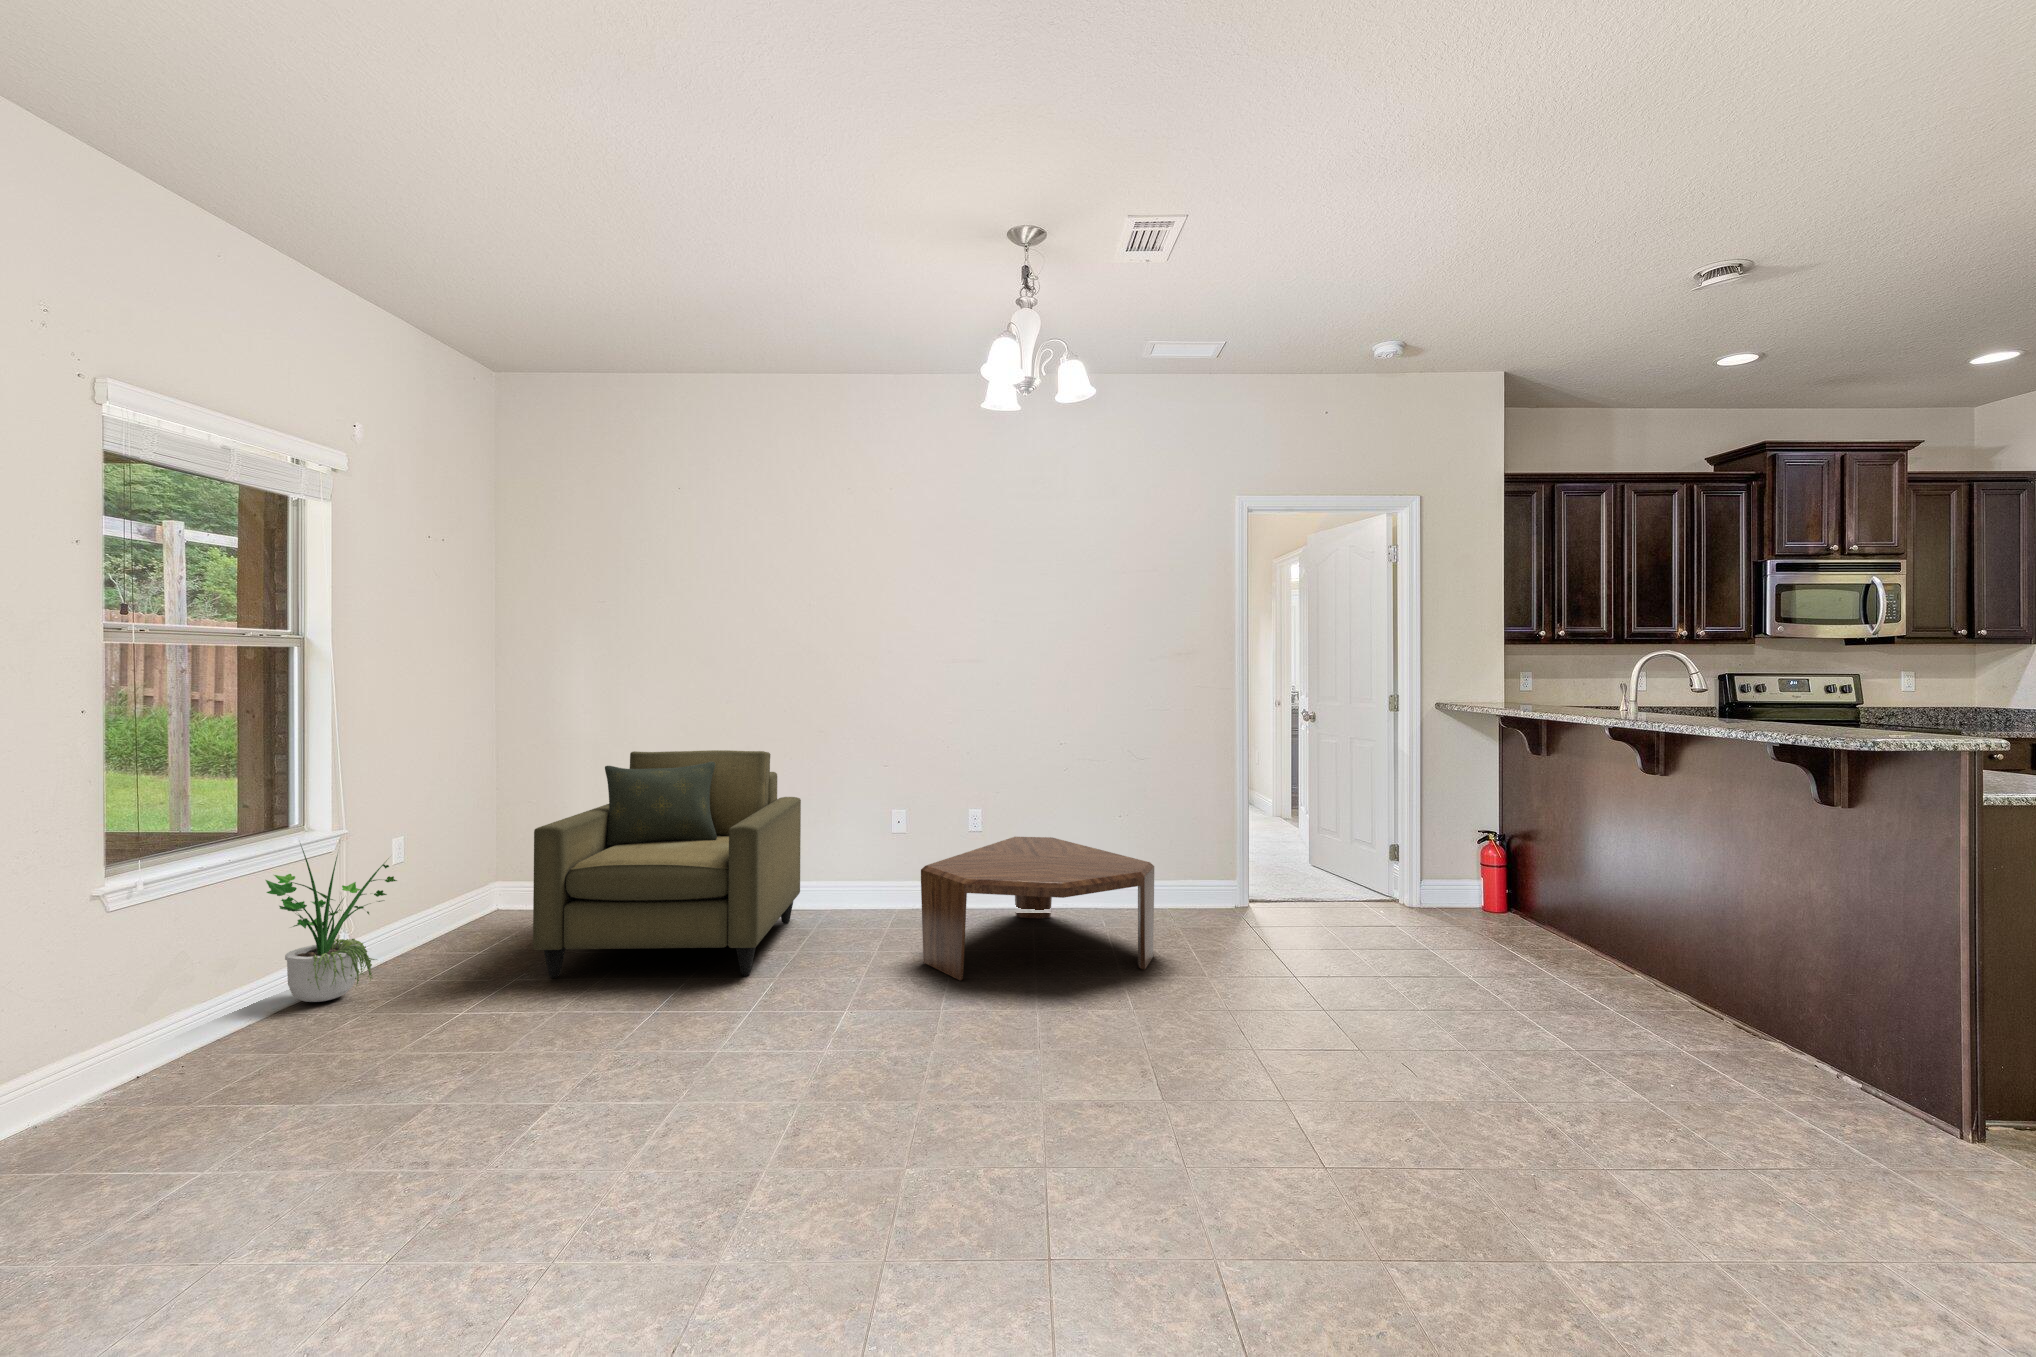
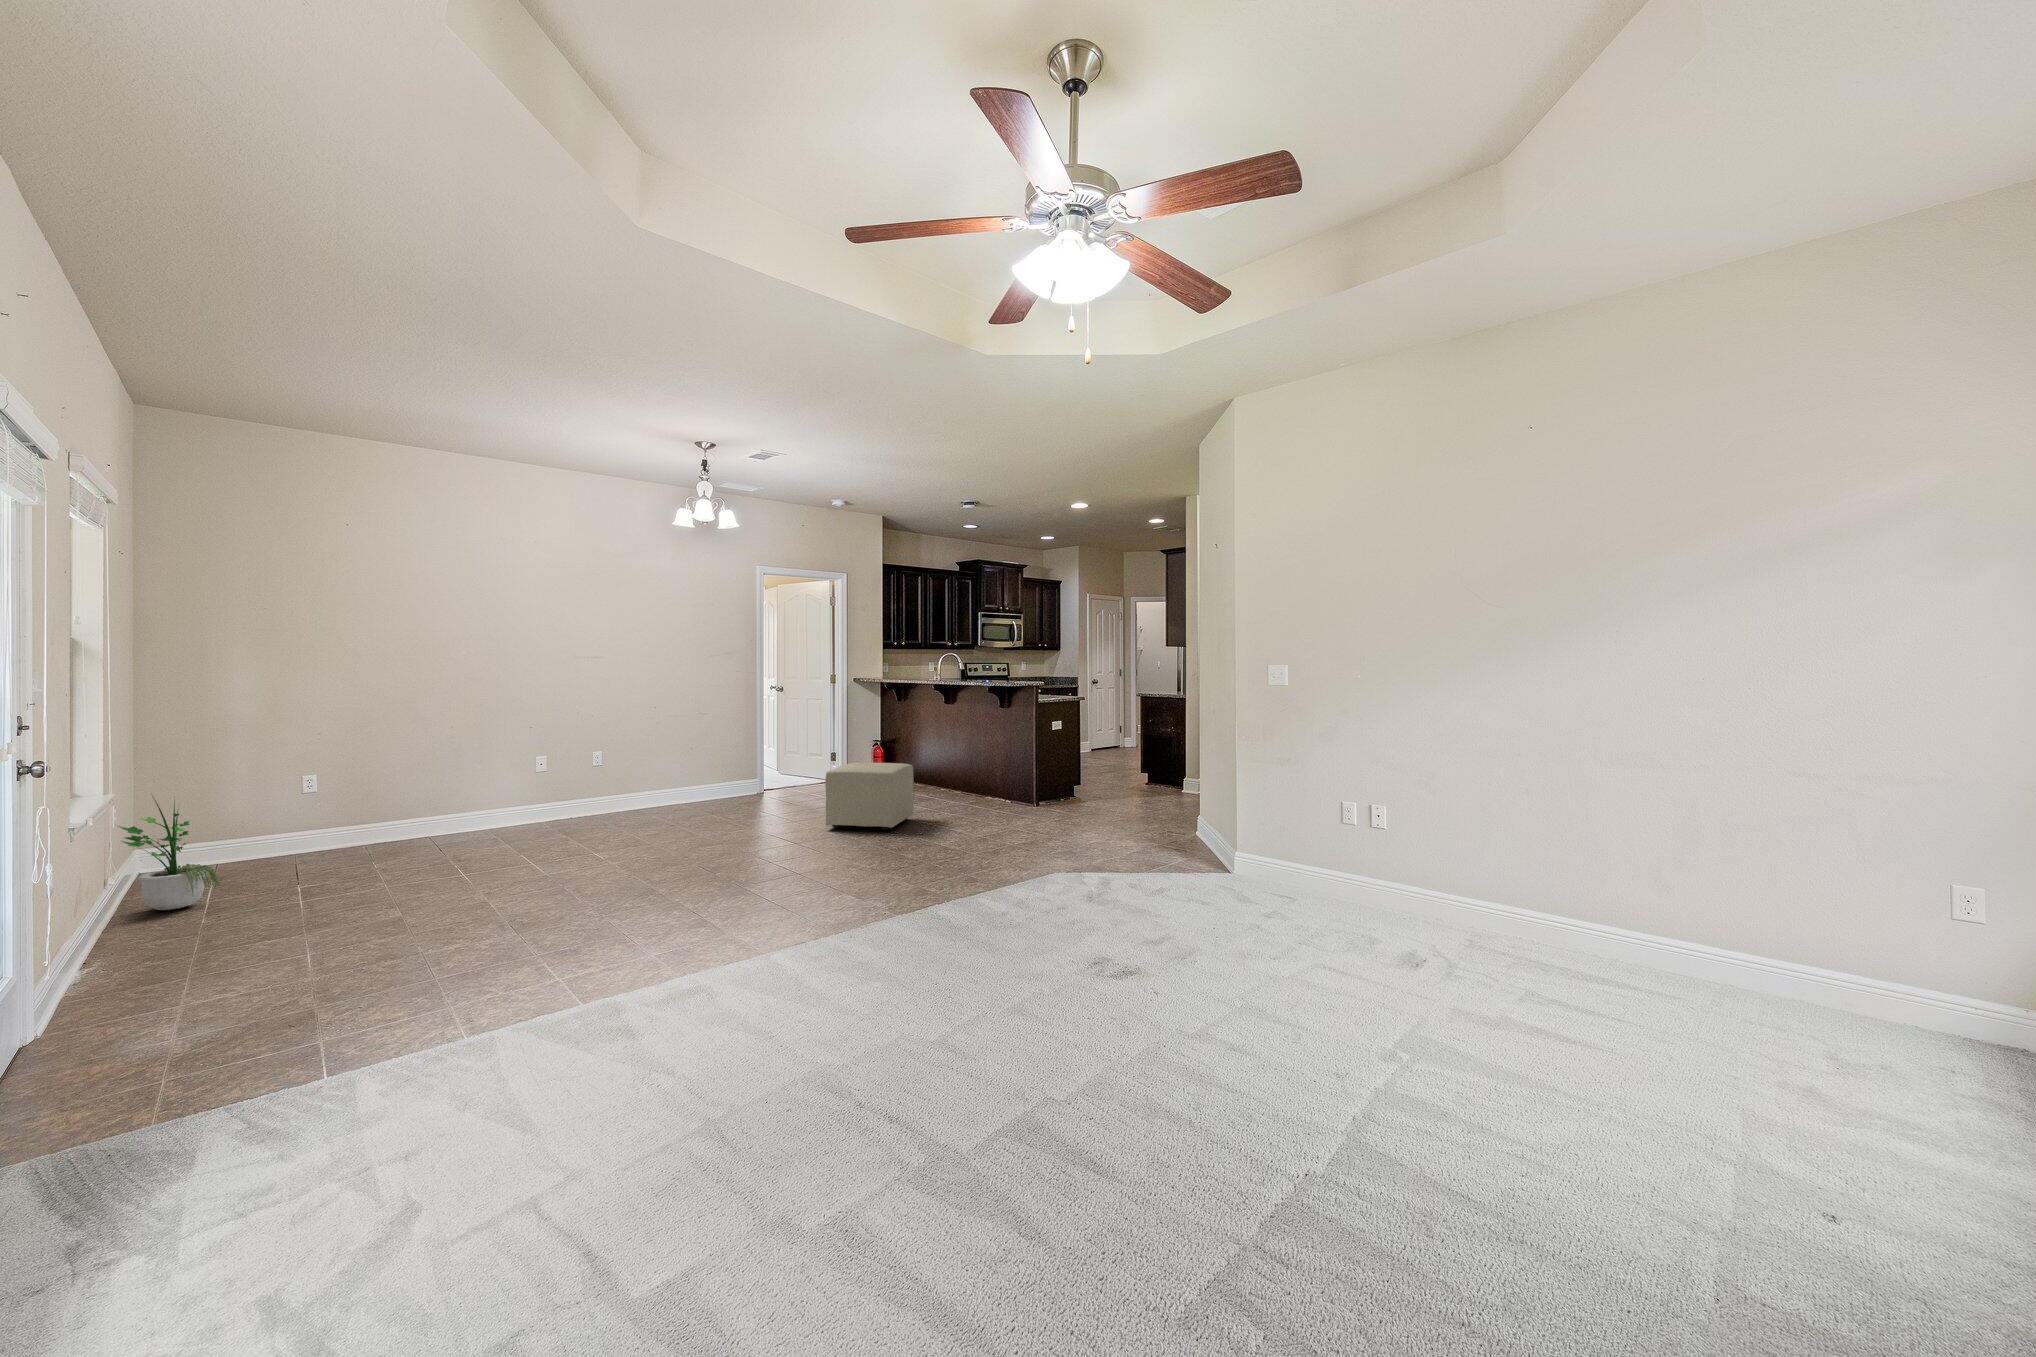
armchair: present [533,750,801,978] -> none [328,717,521,872]
coffee table: present [921,837,1154,980] -> none [612,760,742,832]
ottoman: none [1252,907,1503,1124] -> present [825,763,914,831]

